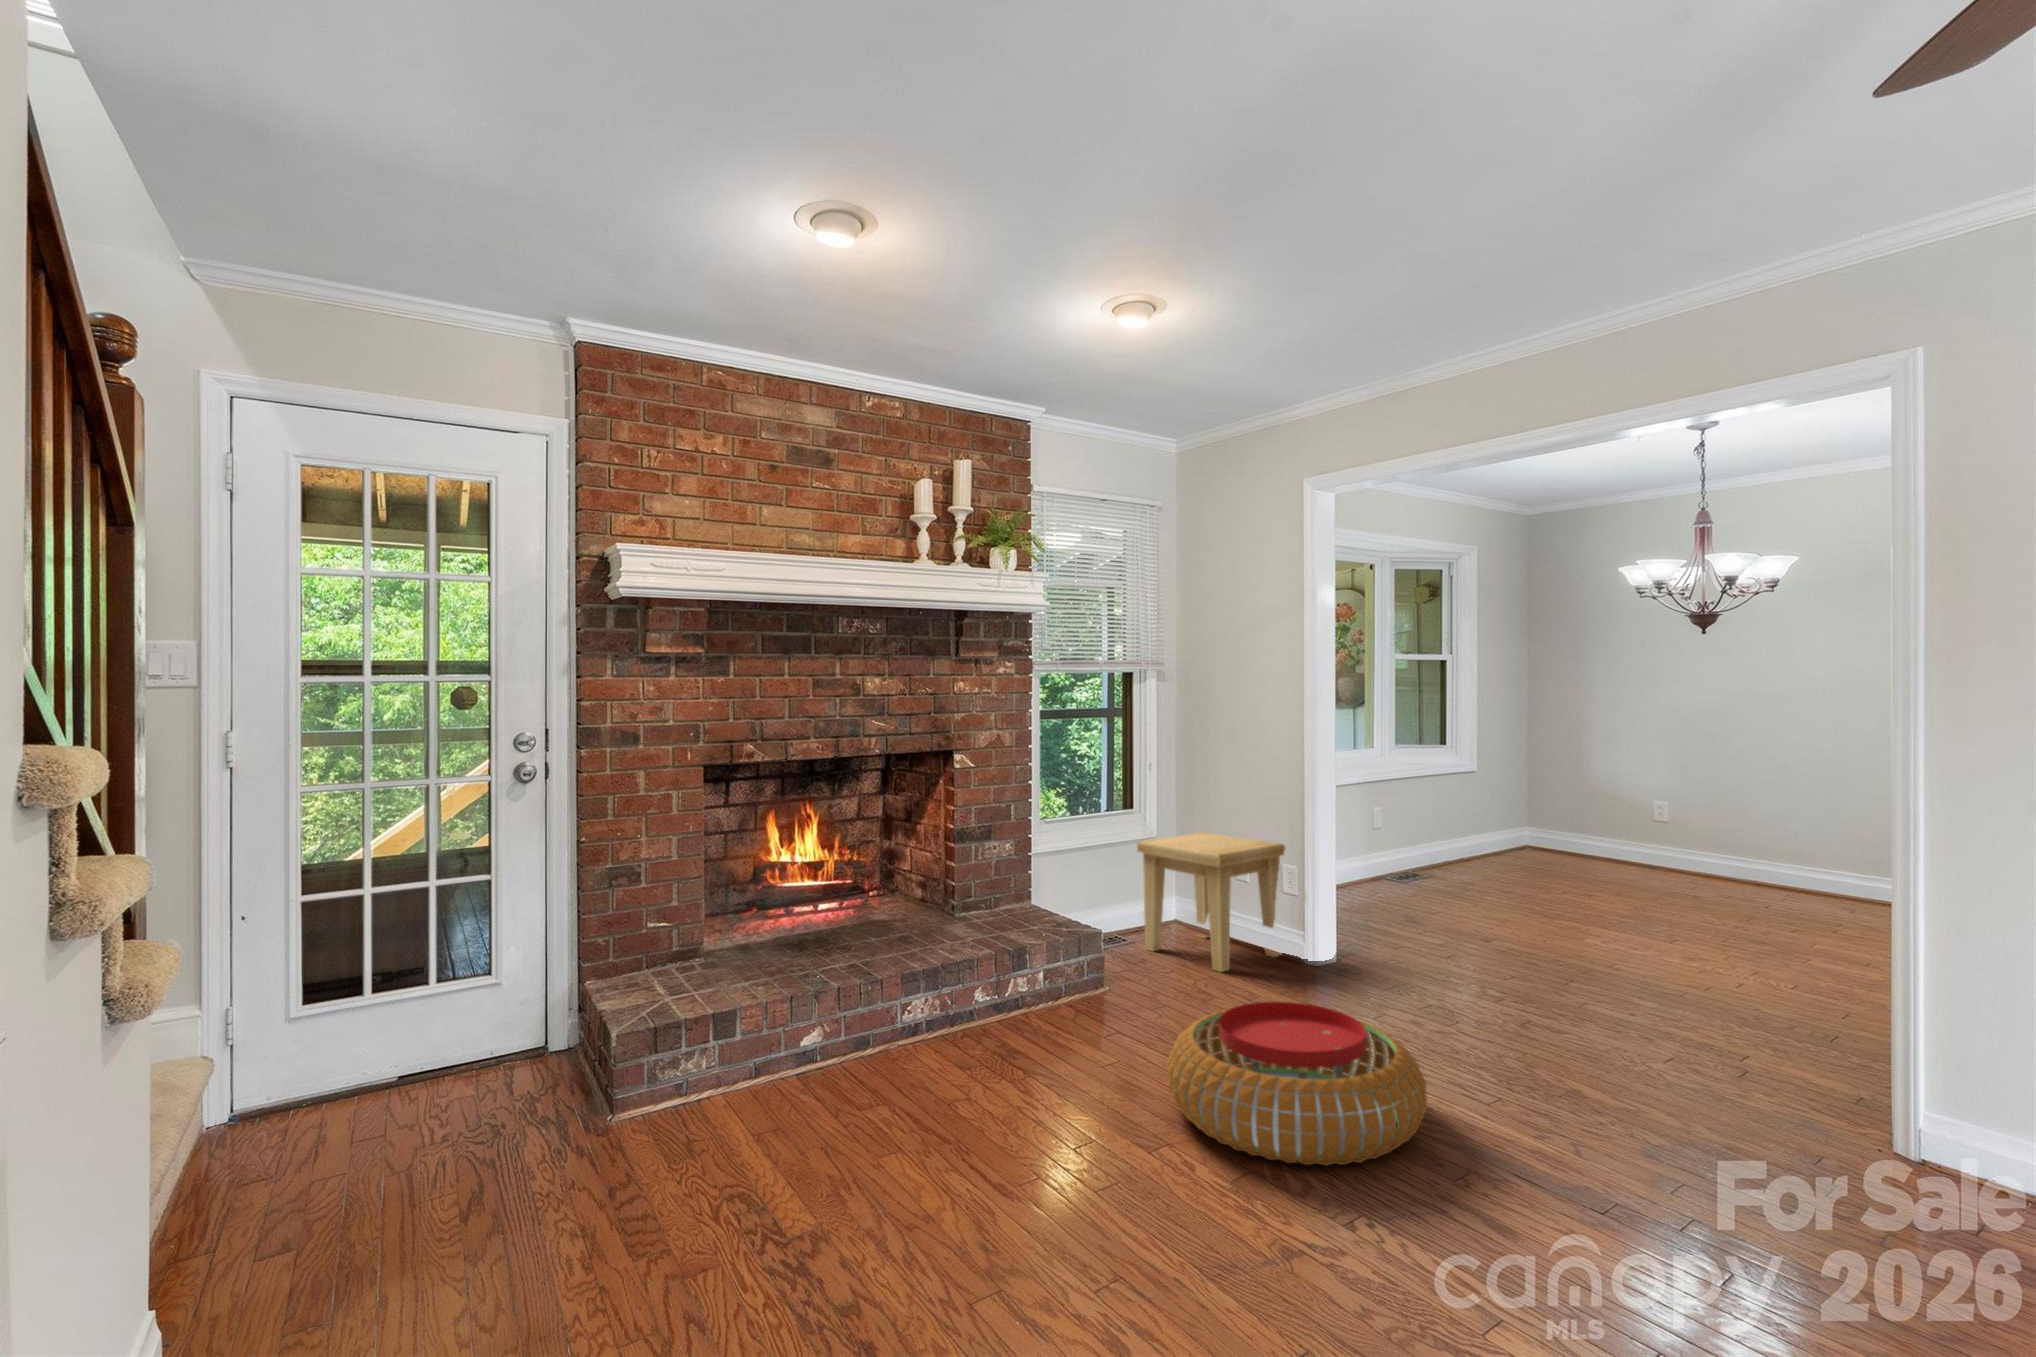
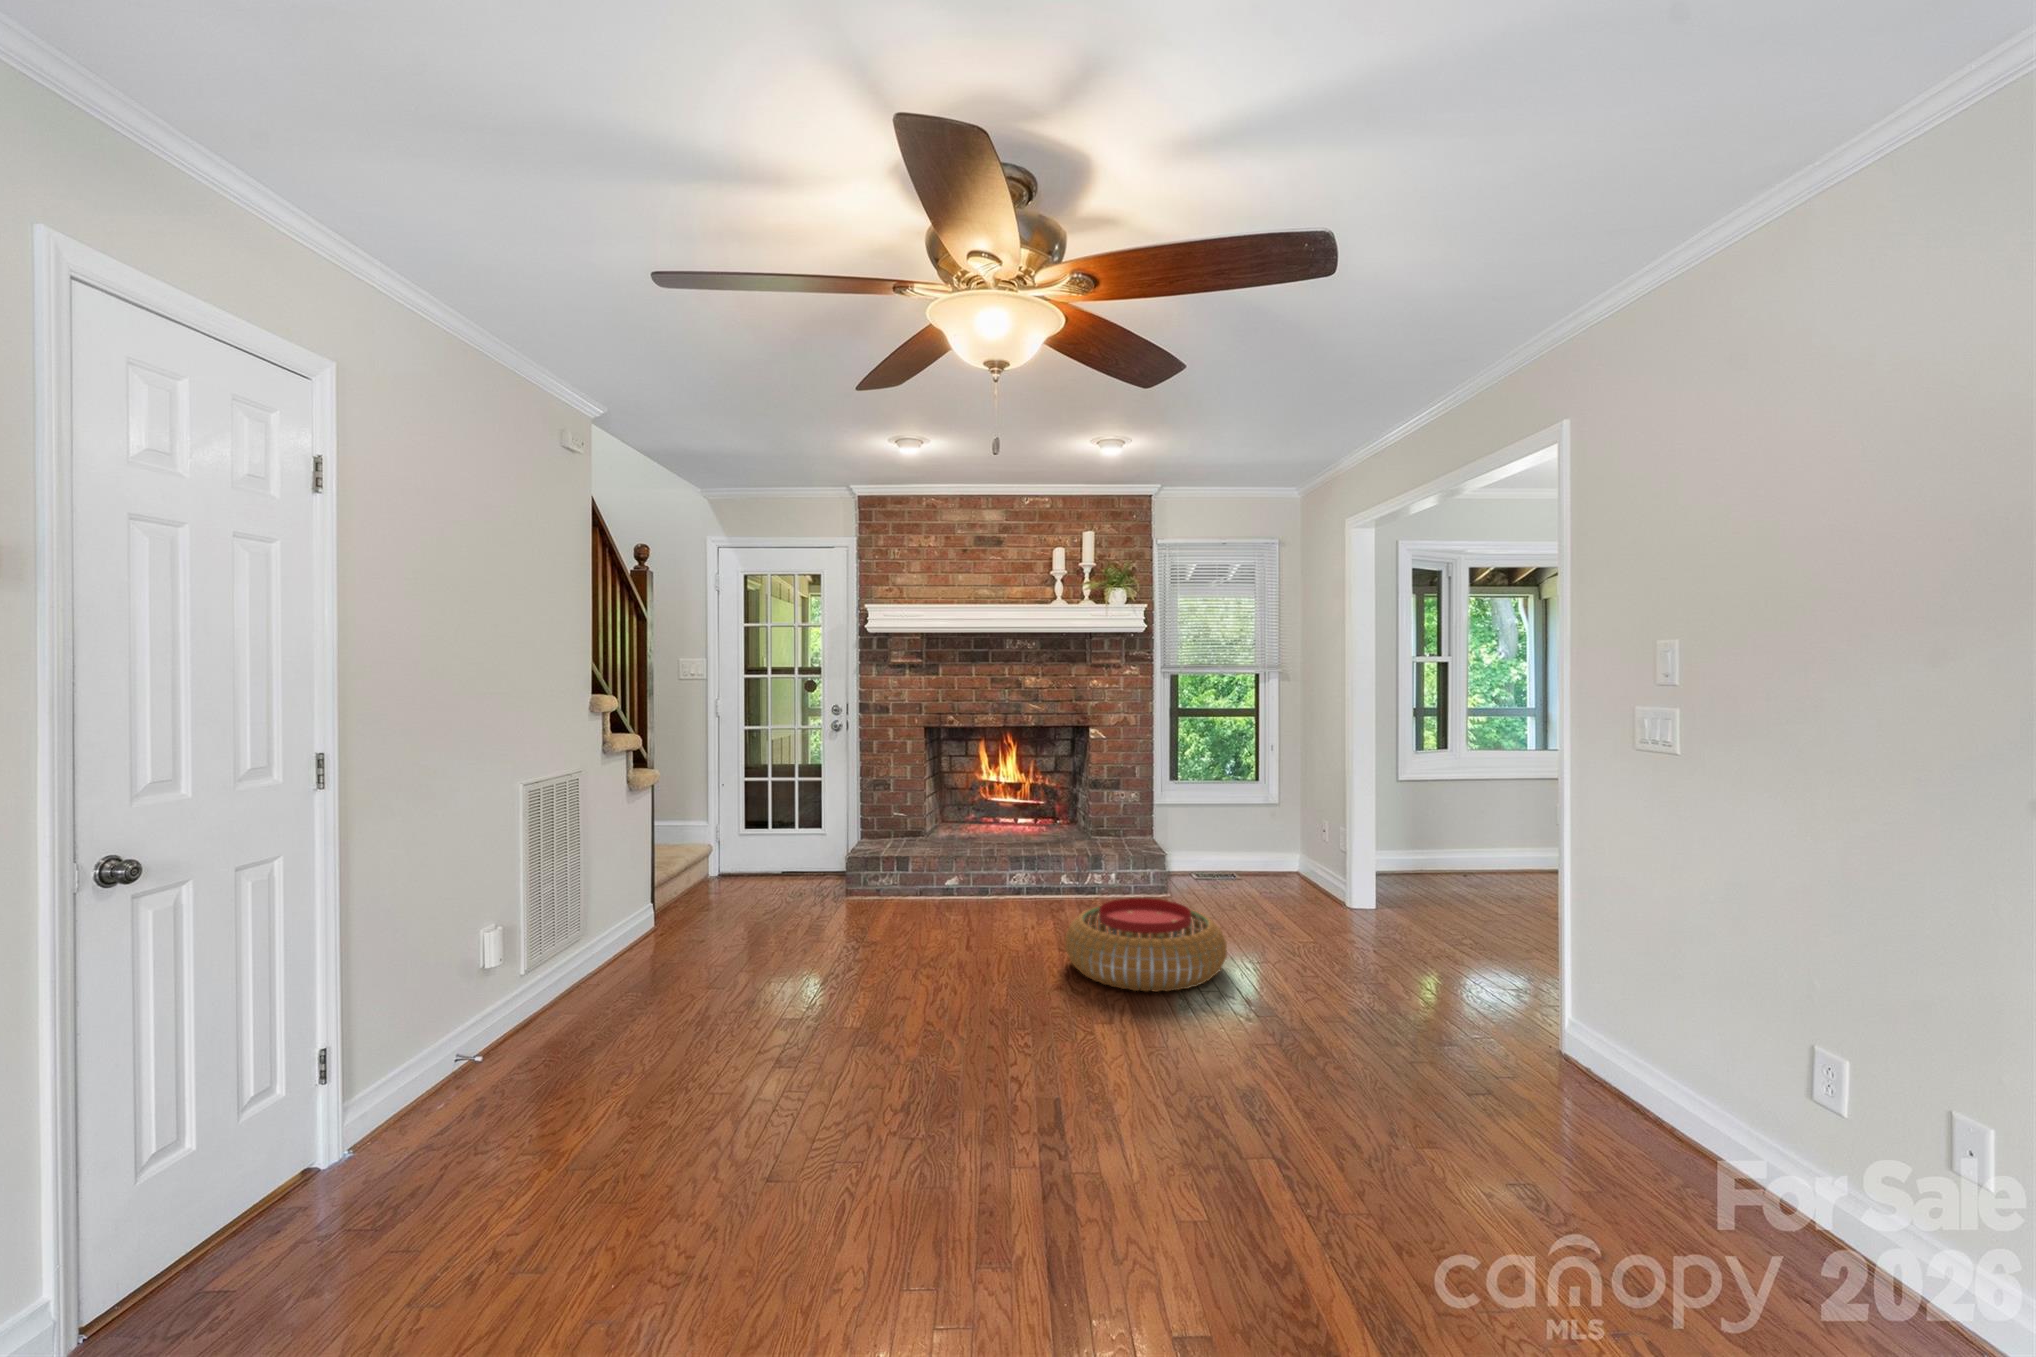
side table: present [1137,832,1285,972] -> none [1237,800,1340,902]

